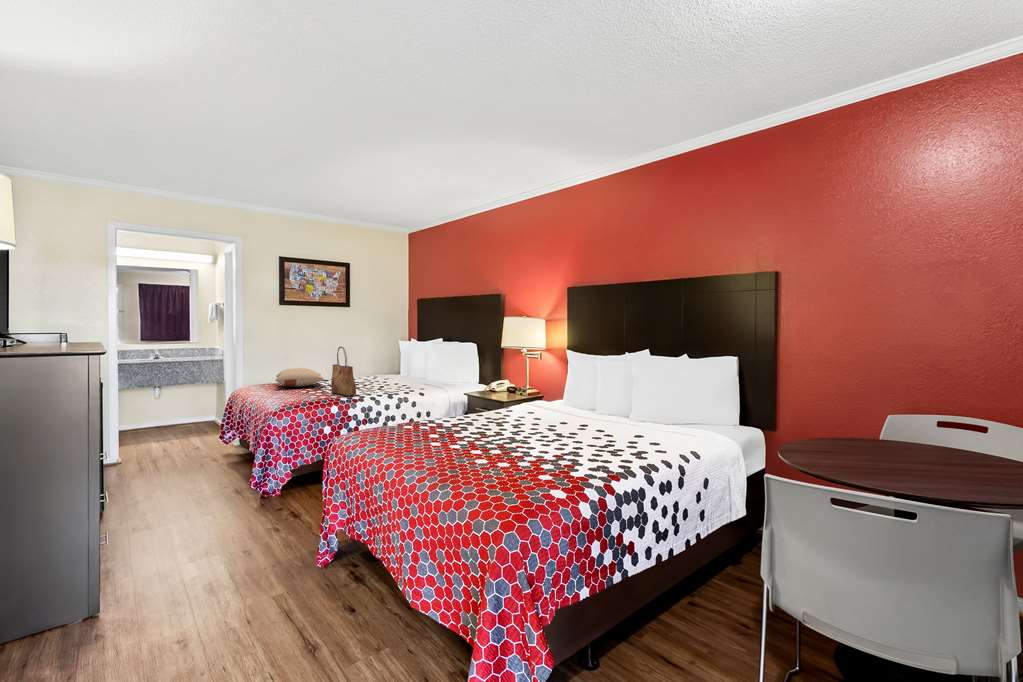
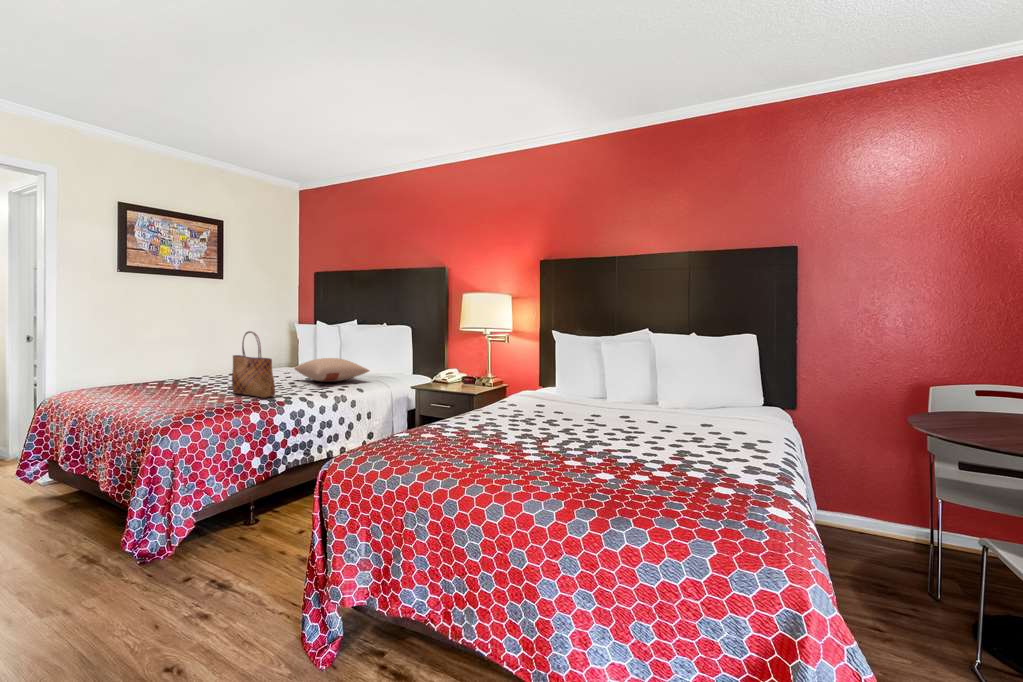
pillow: present [276,368,323,387] -> present [295,358,369,382]

